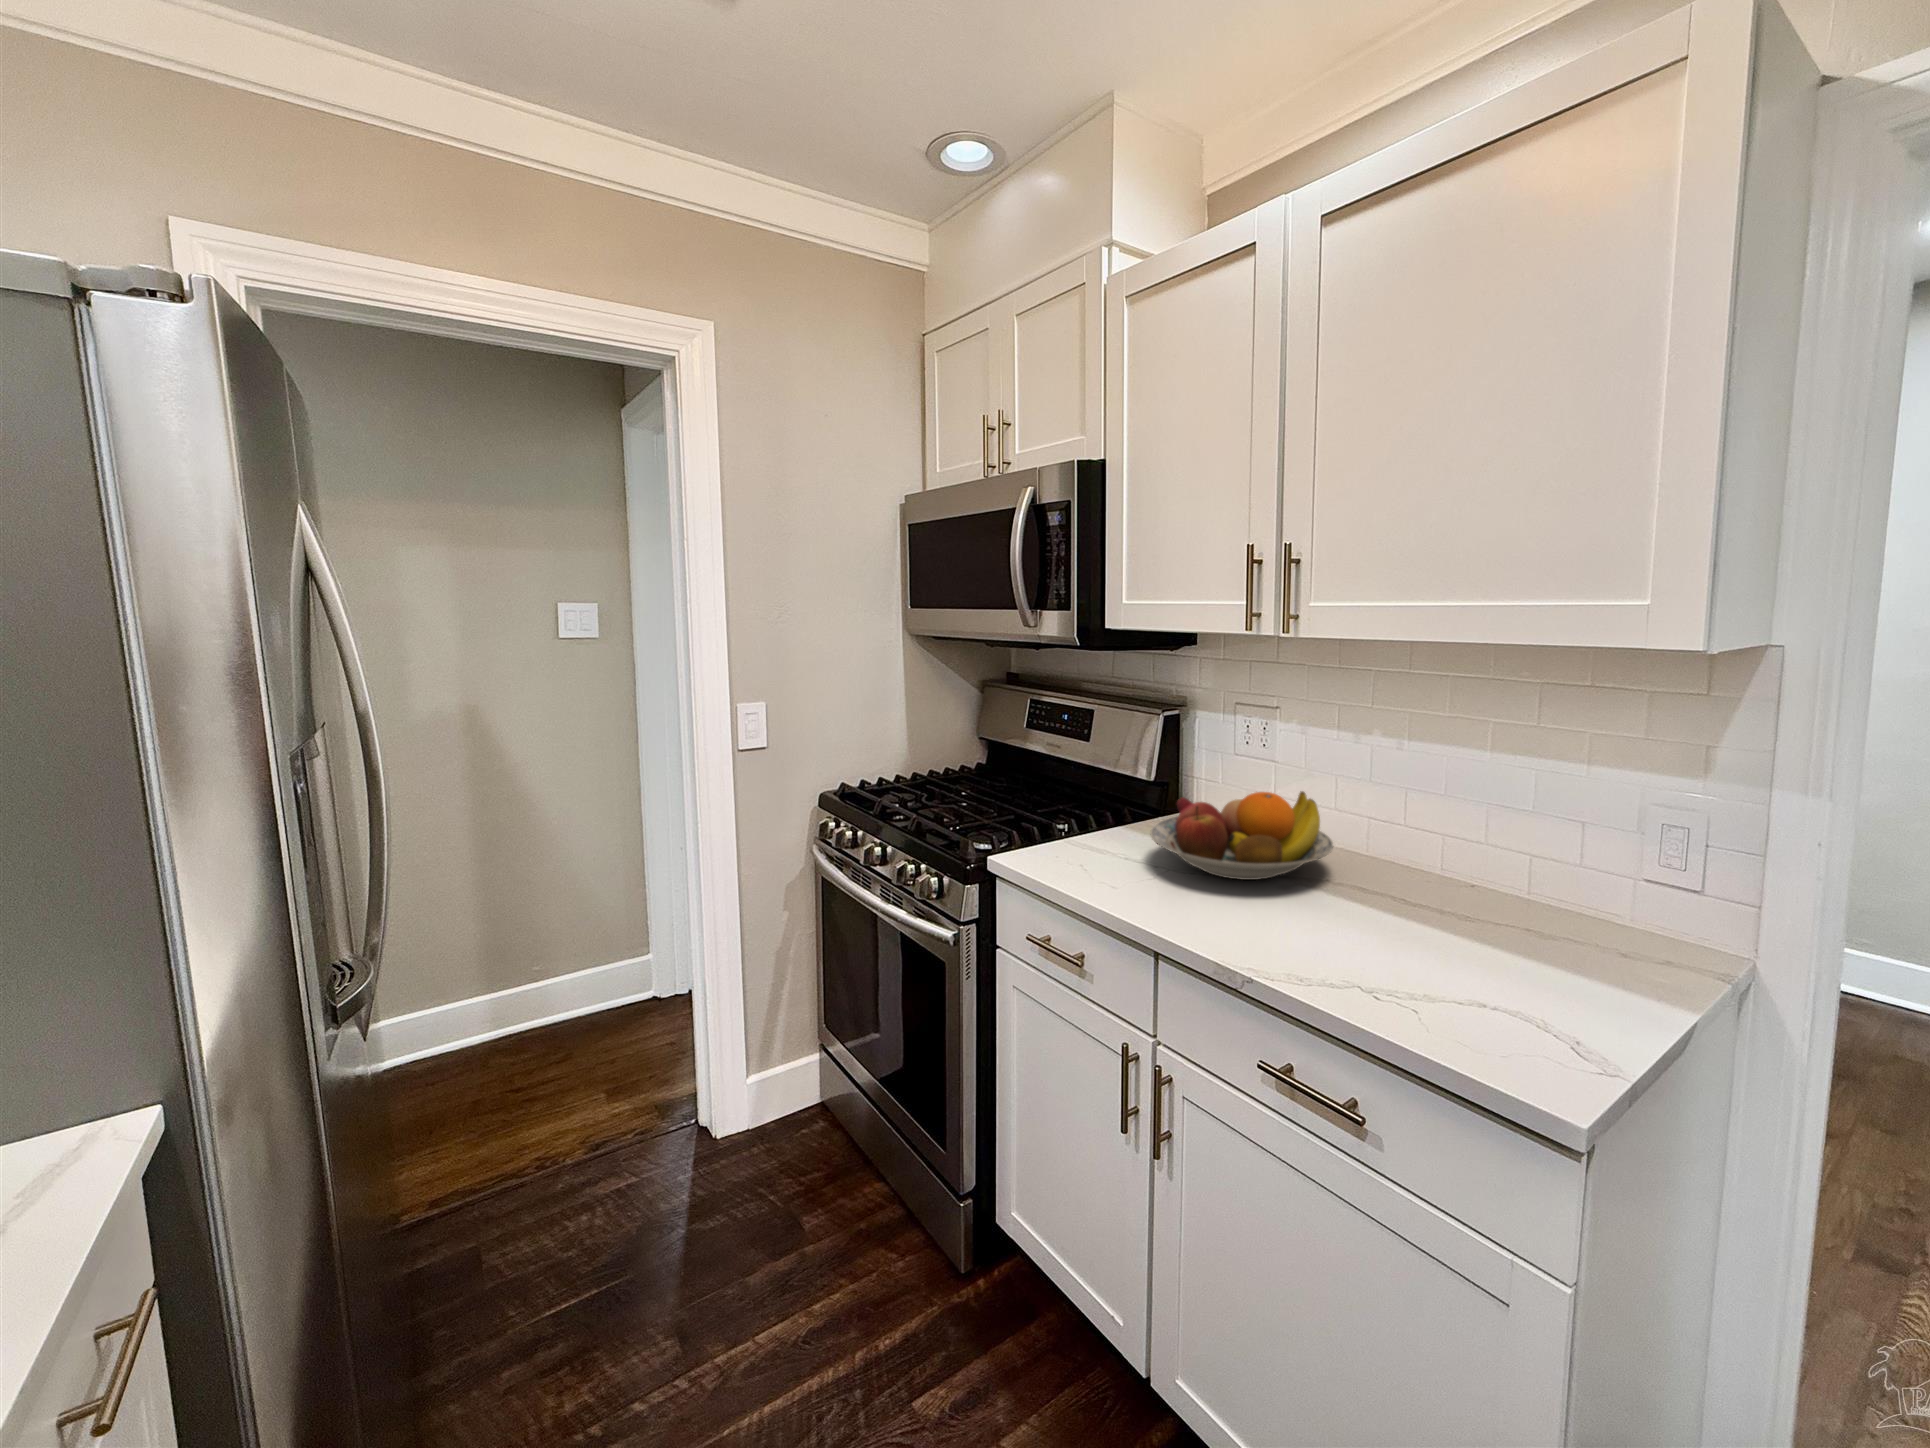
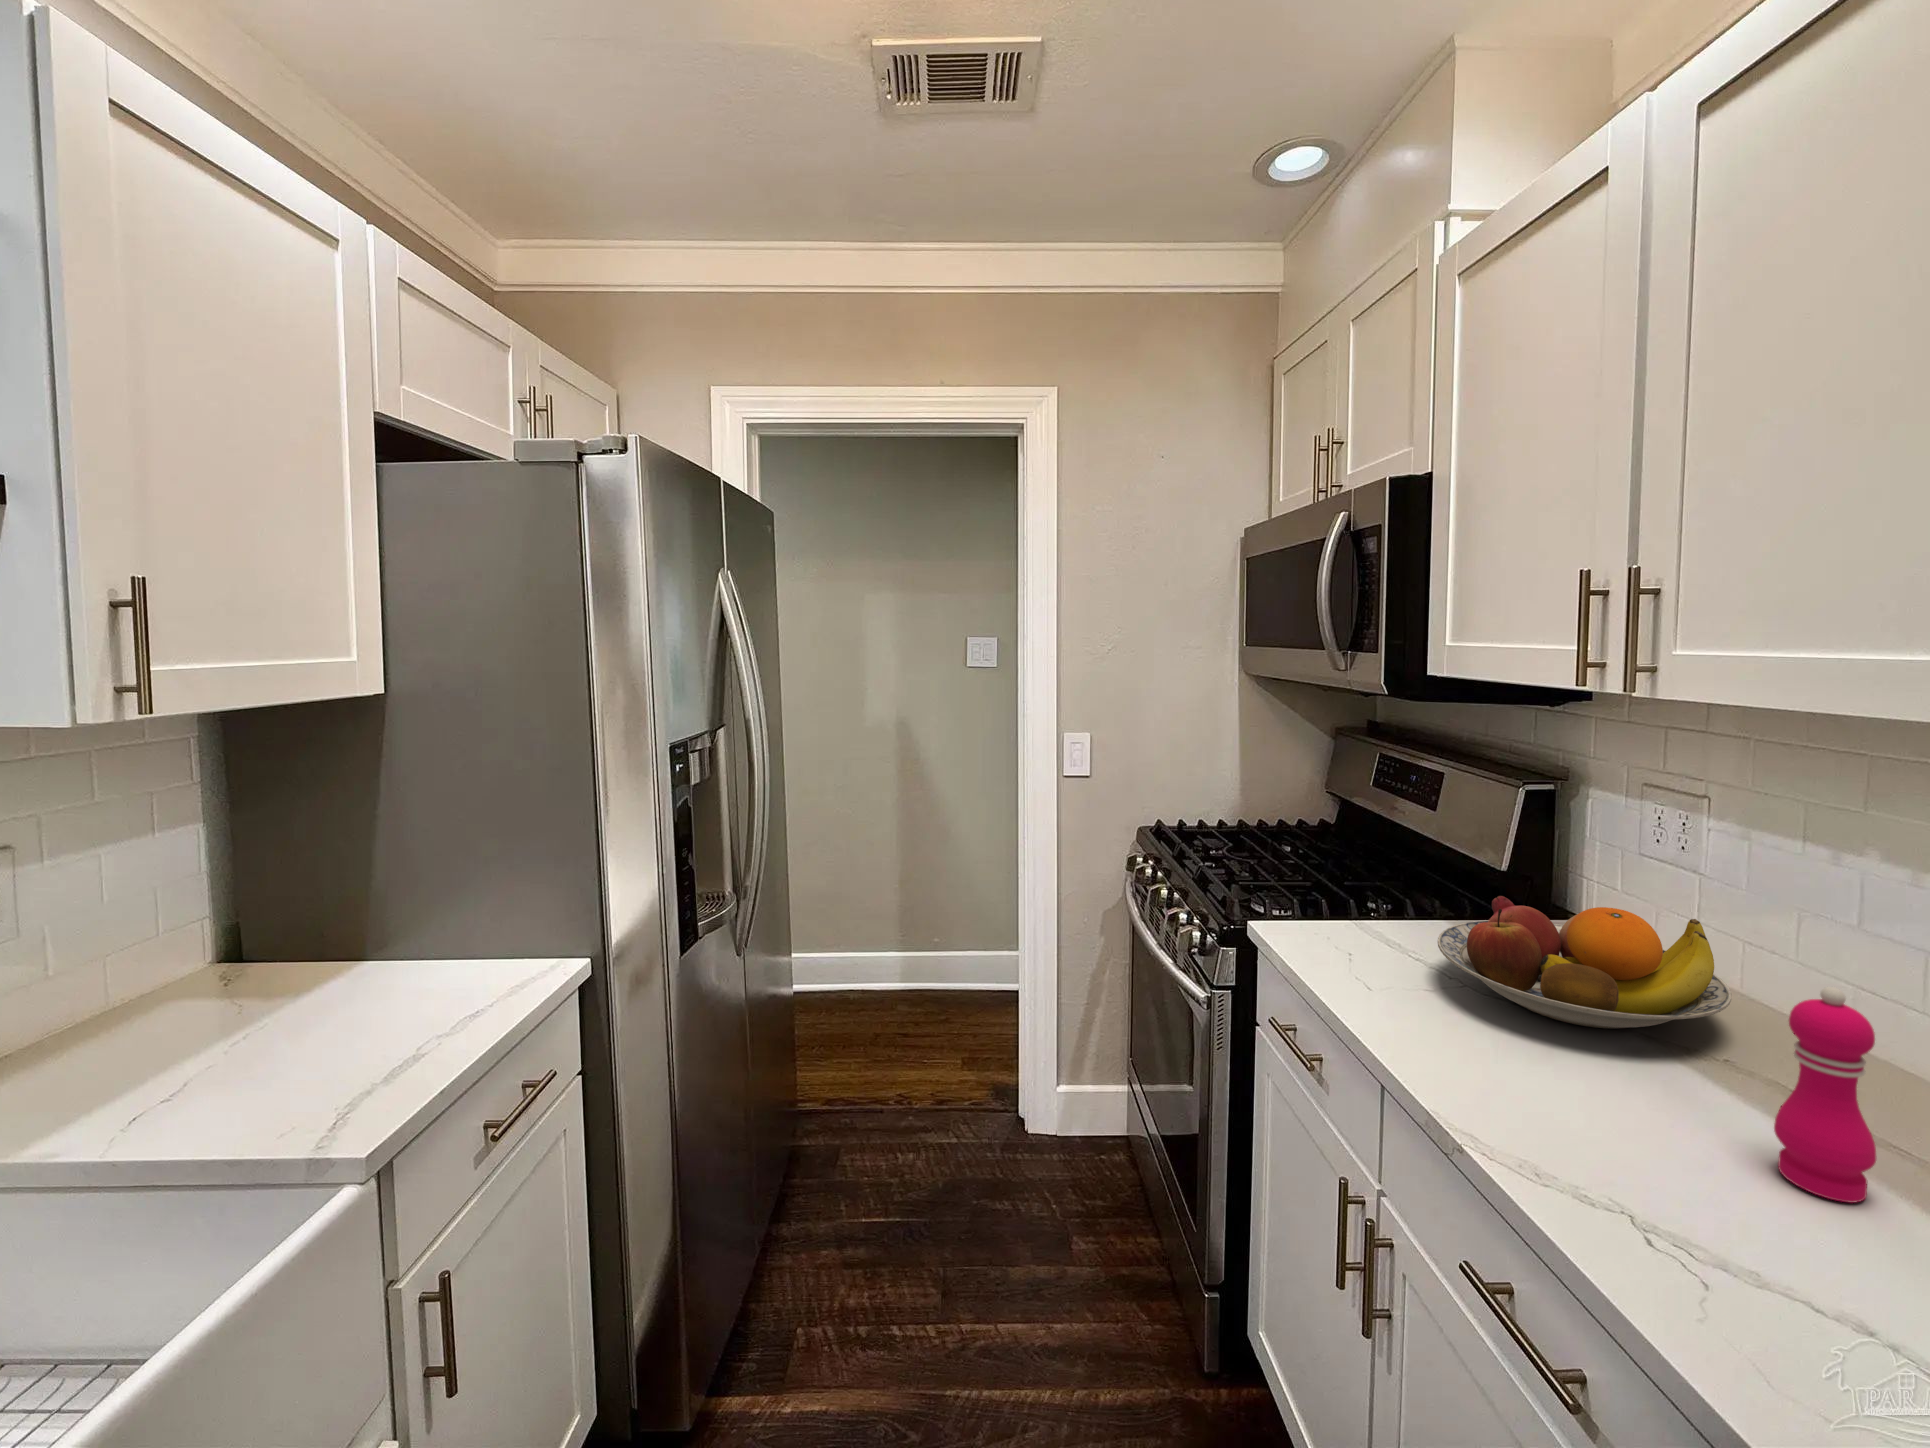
pepper mill: none [1405,813,1456,945] -> present [1774,987,1876,1203]

